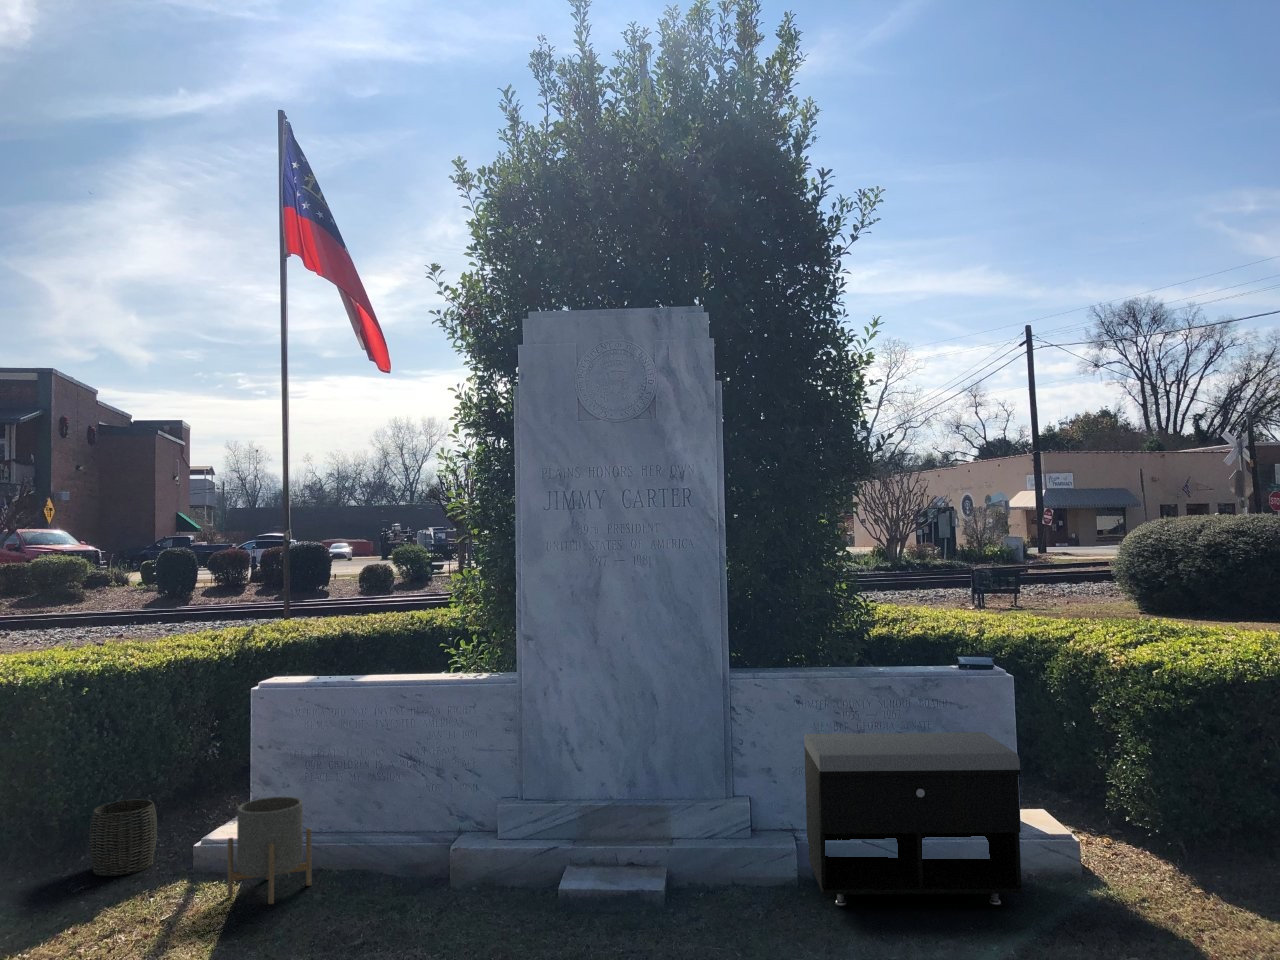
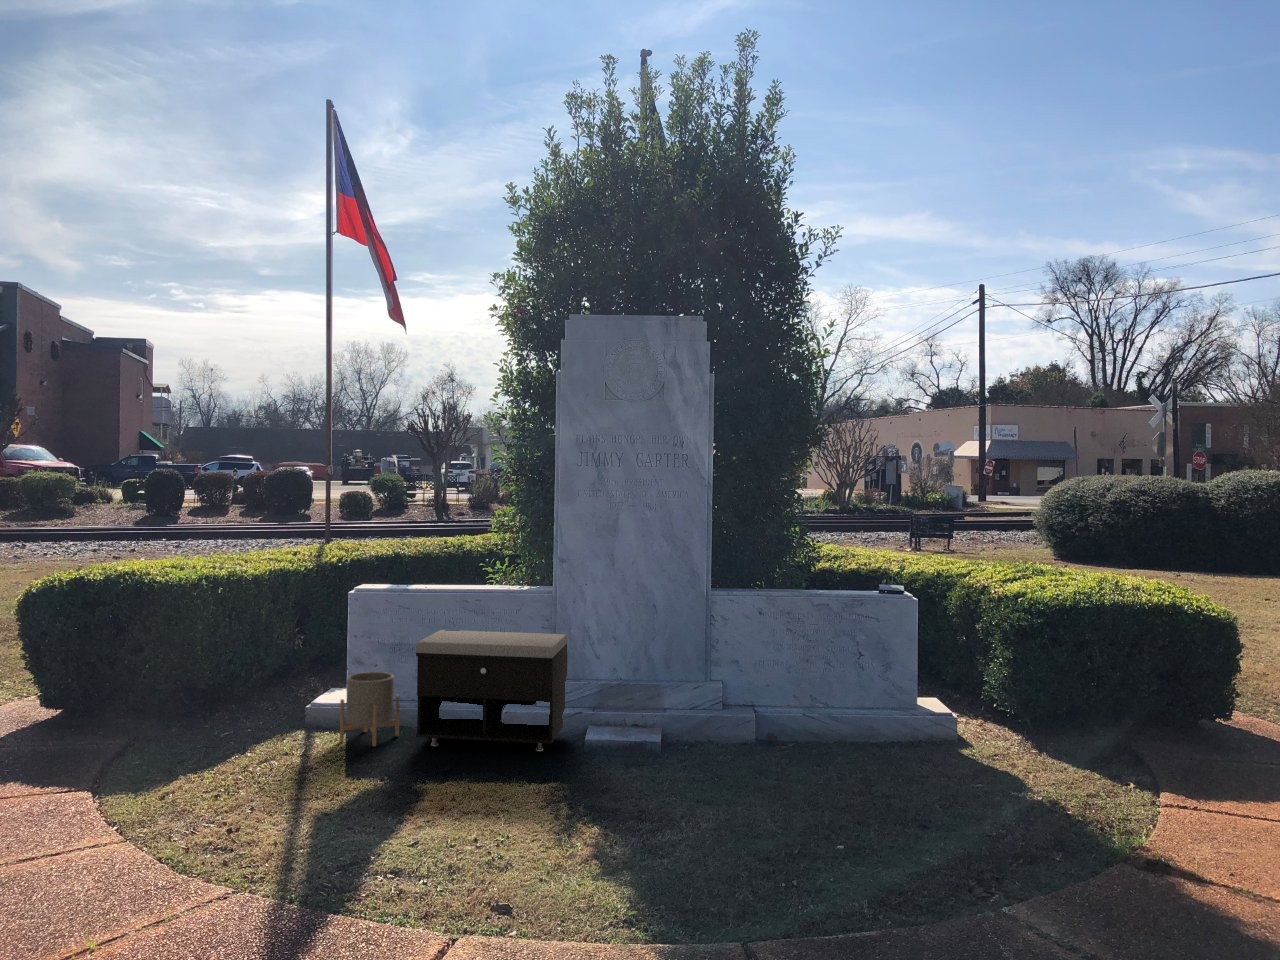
storage bench: present [804,732,1023,906] -> present [416,630,568,752]
woven basket: present [89,799,157,876] -> none [226,673,275,727]

